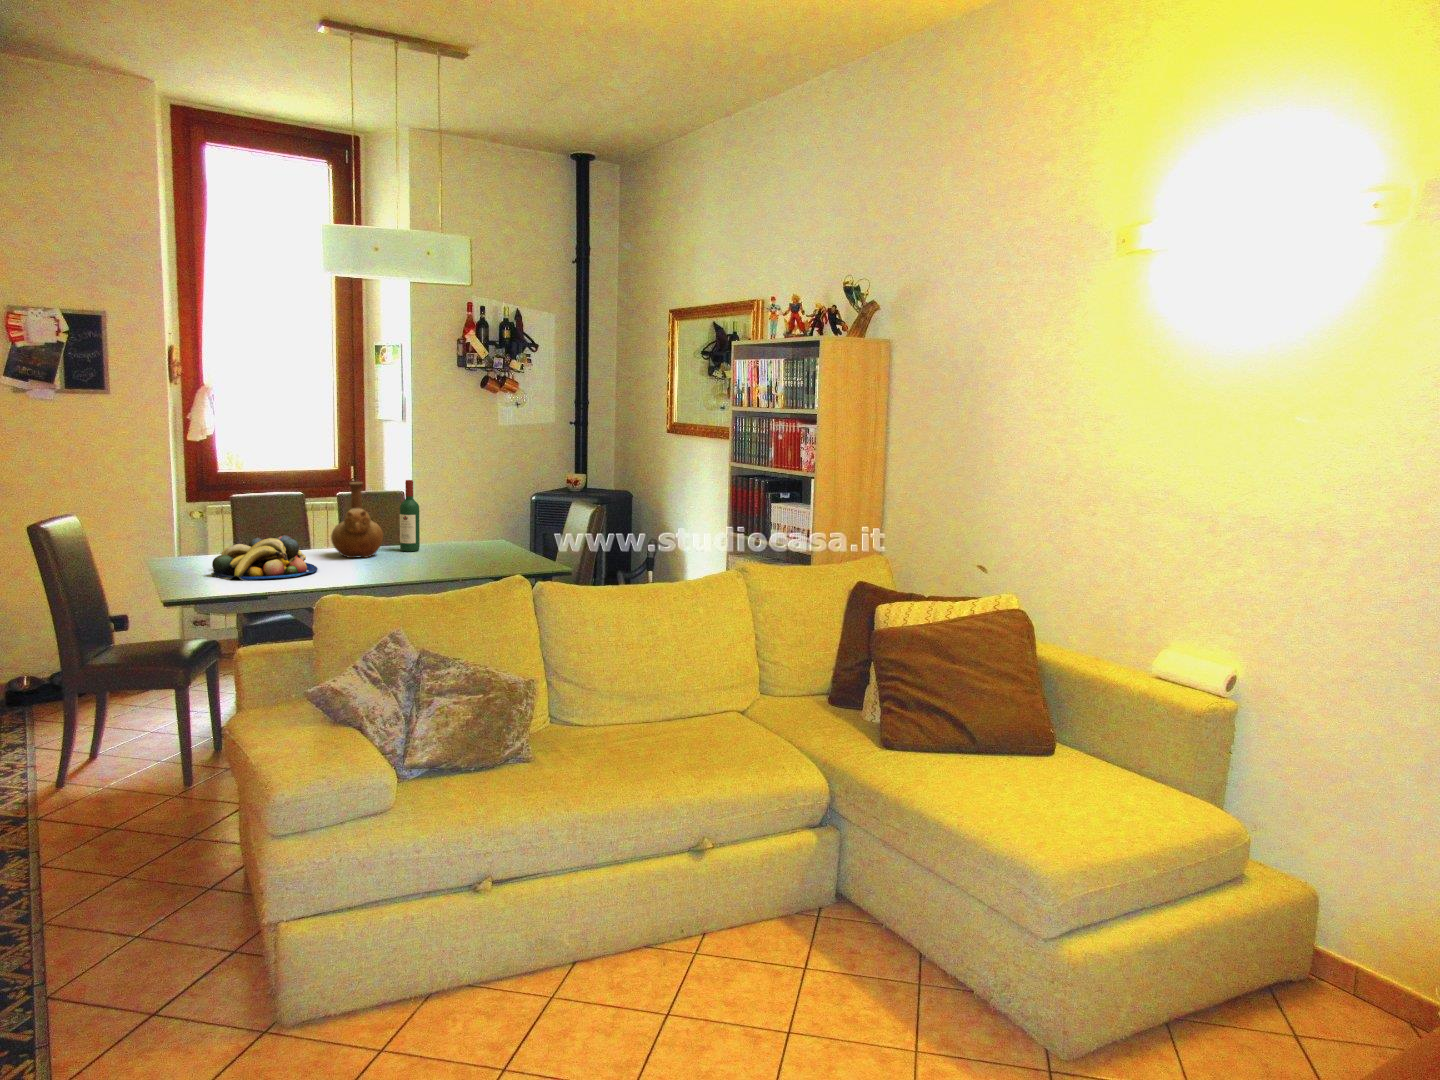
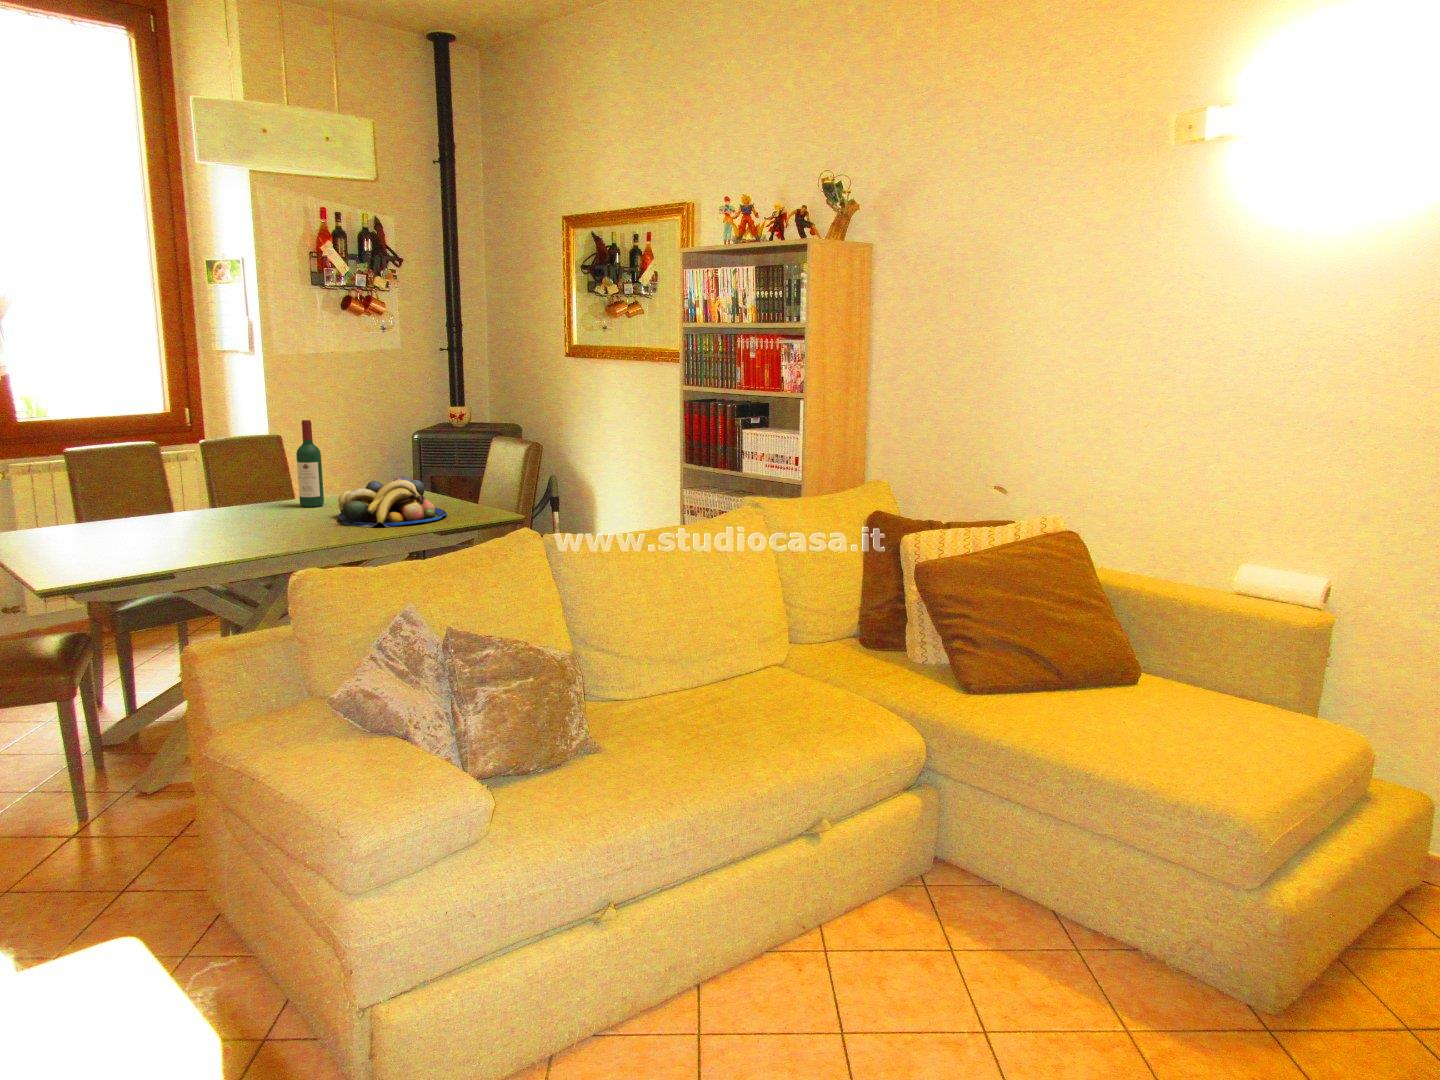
vase: present [331,482,383,558] -> none [217,424,283,519]
fruit bowl: present [212,535,318,580] -> present [338,477,447,527]

